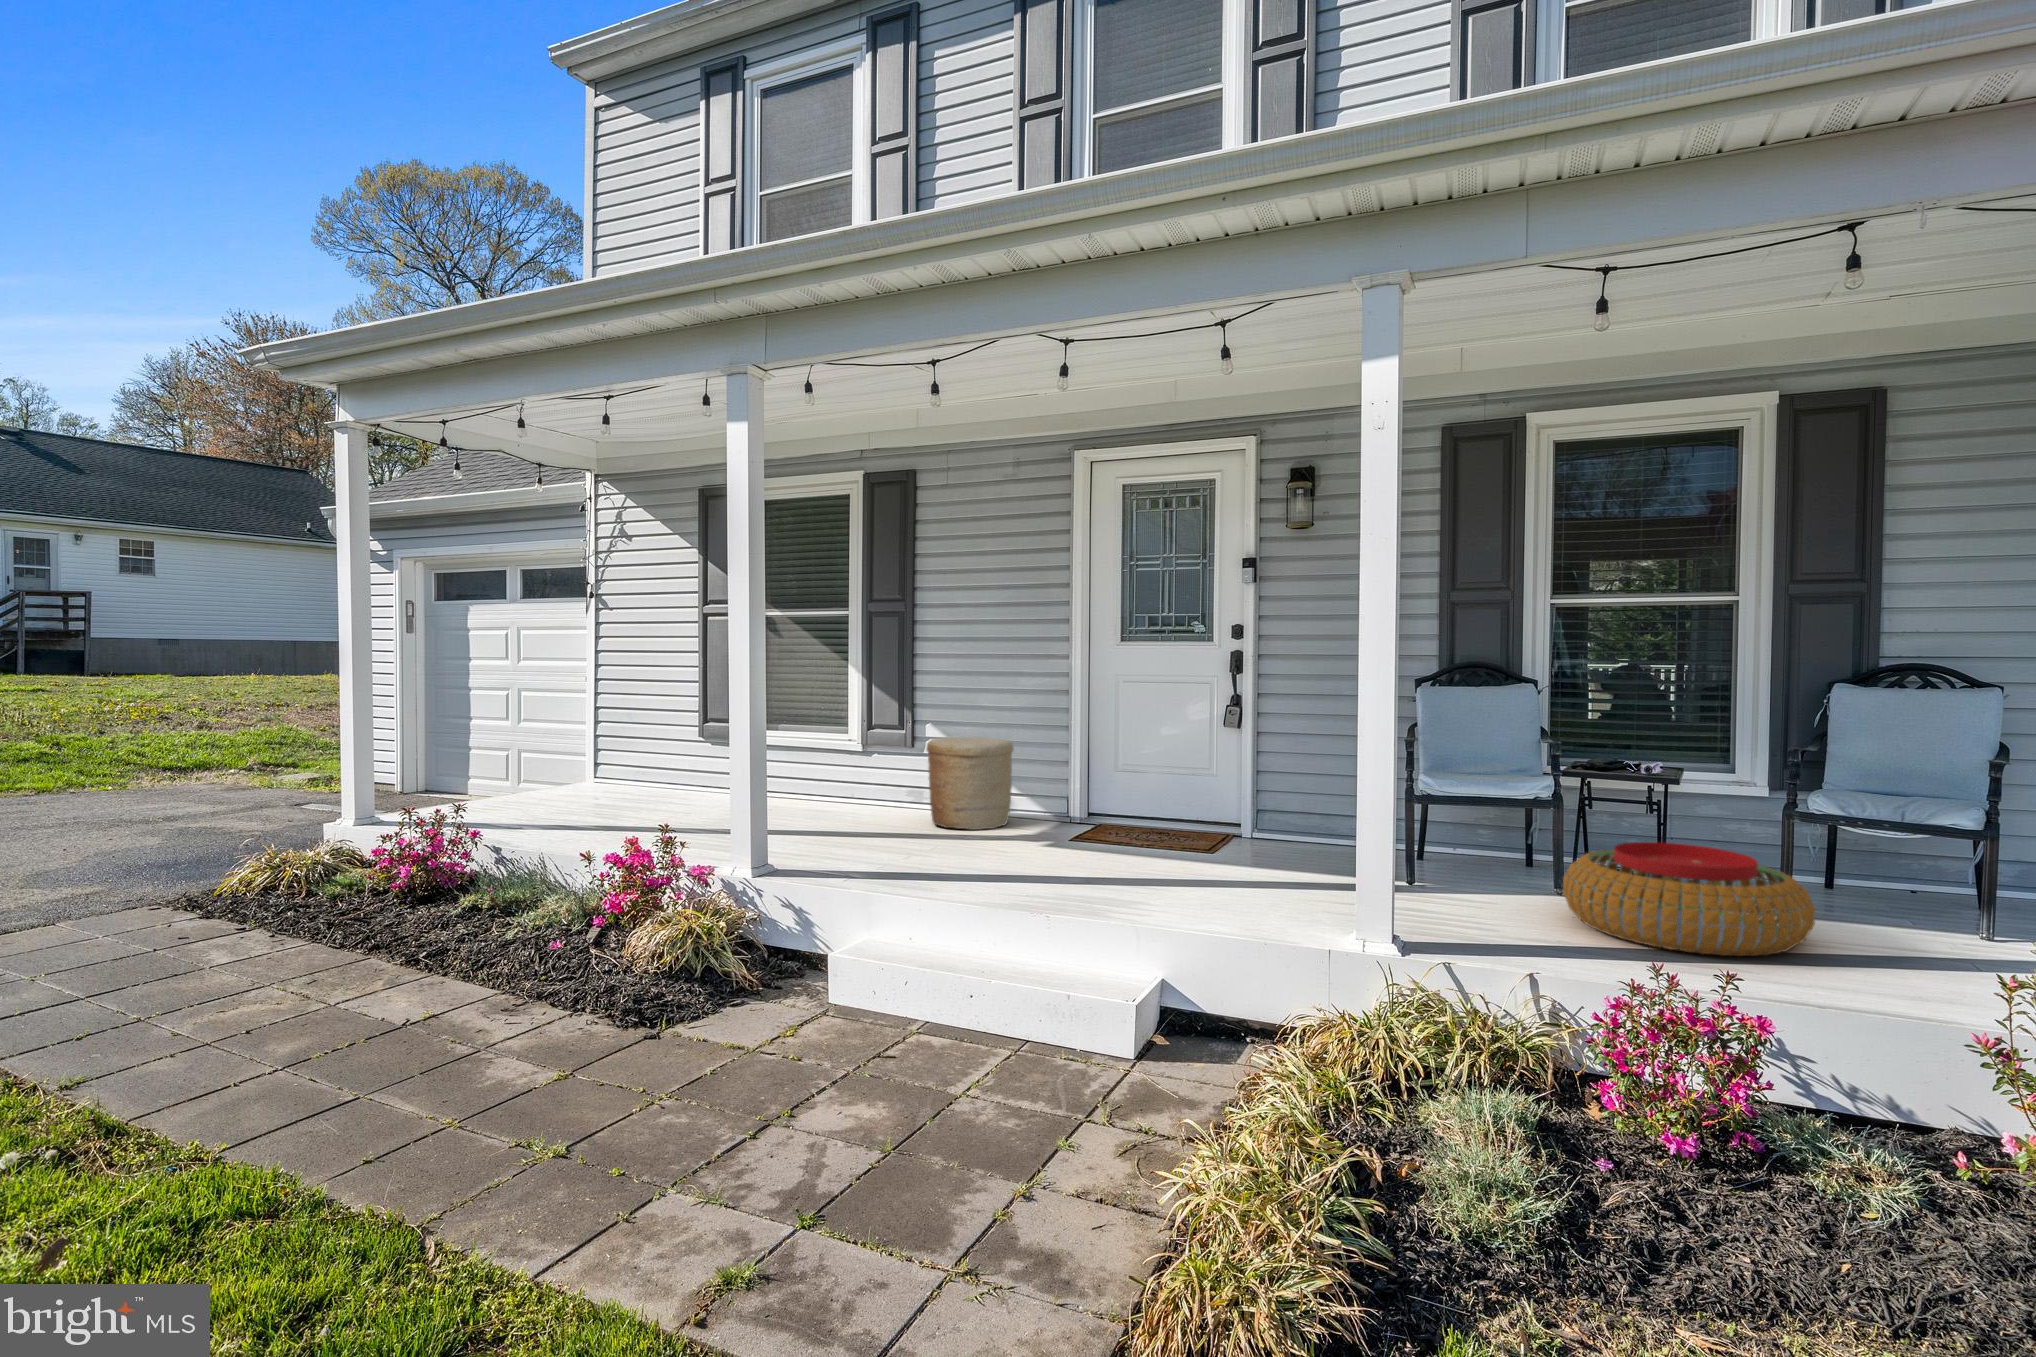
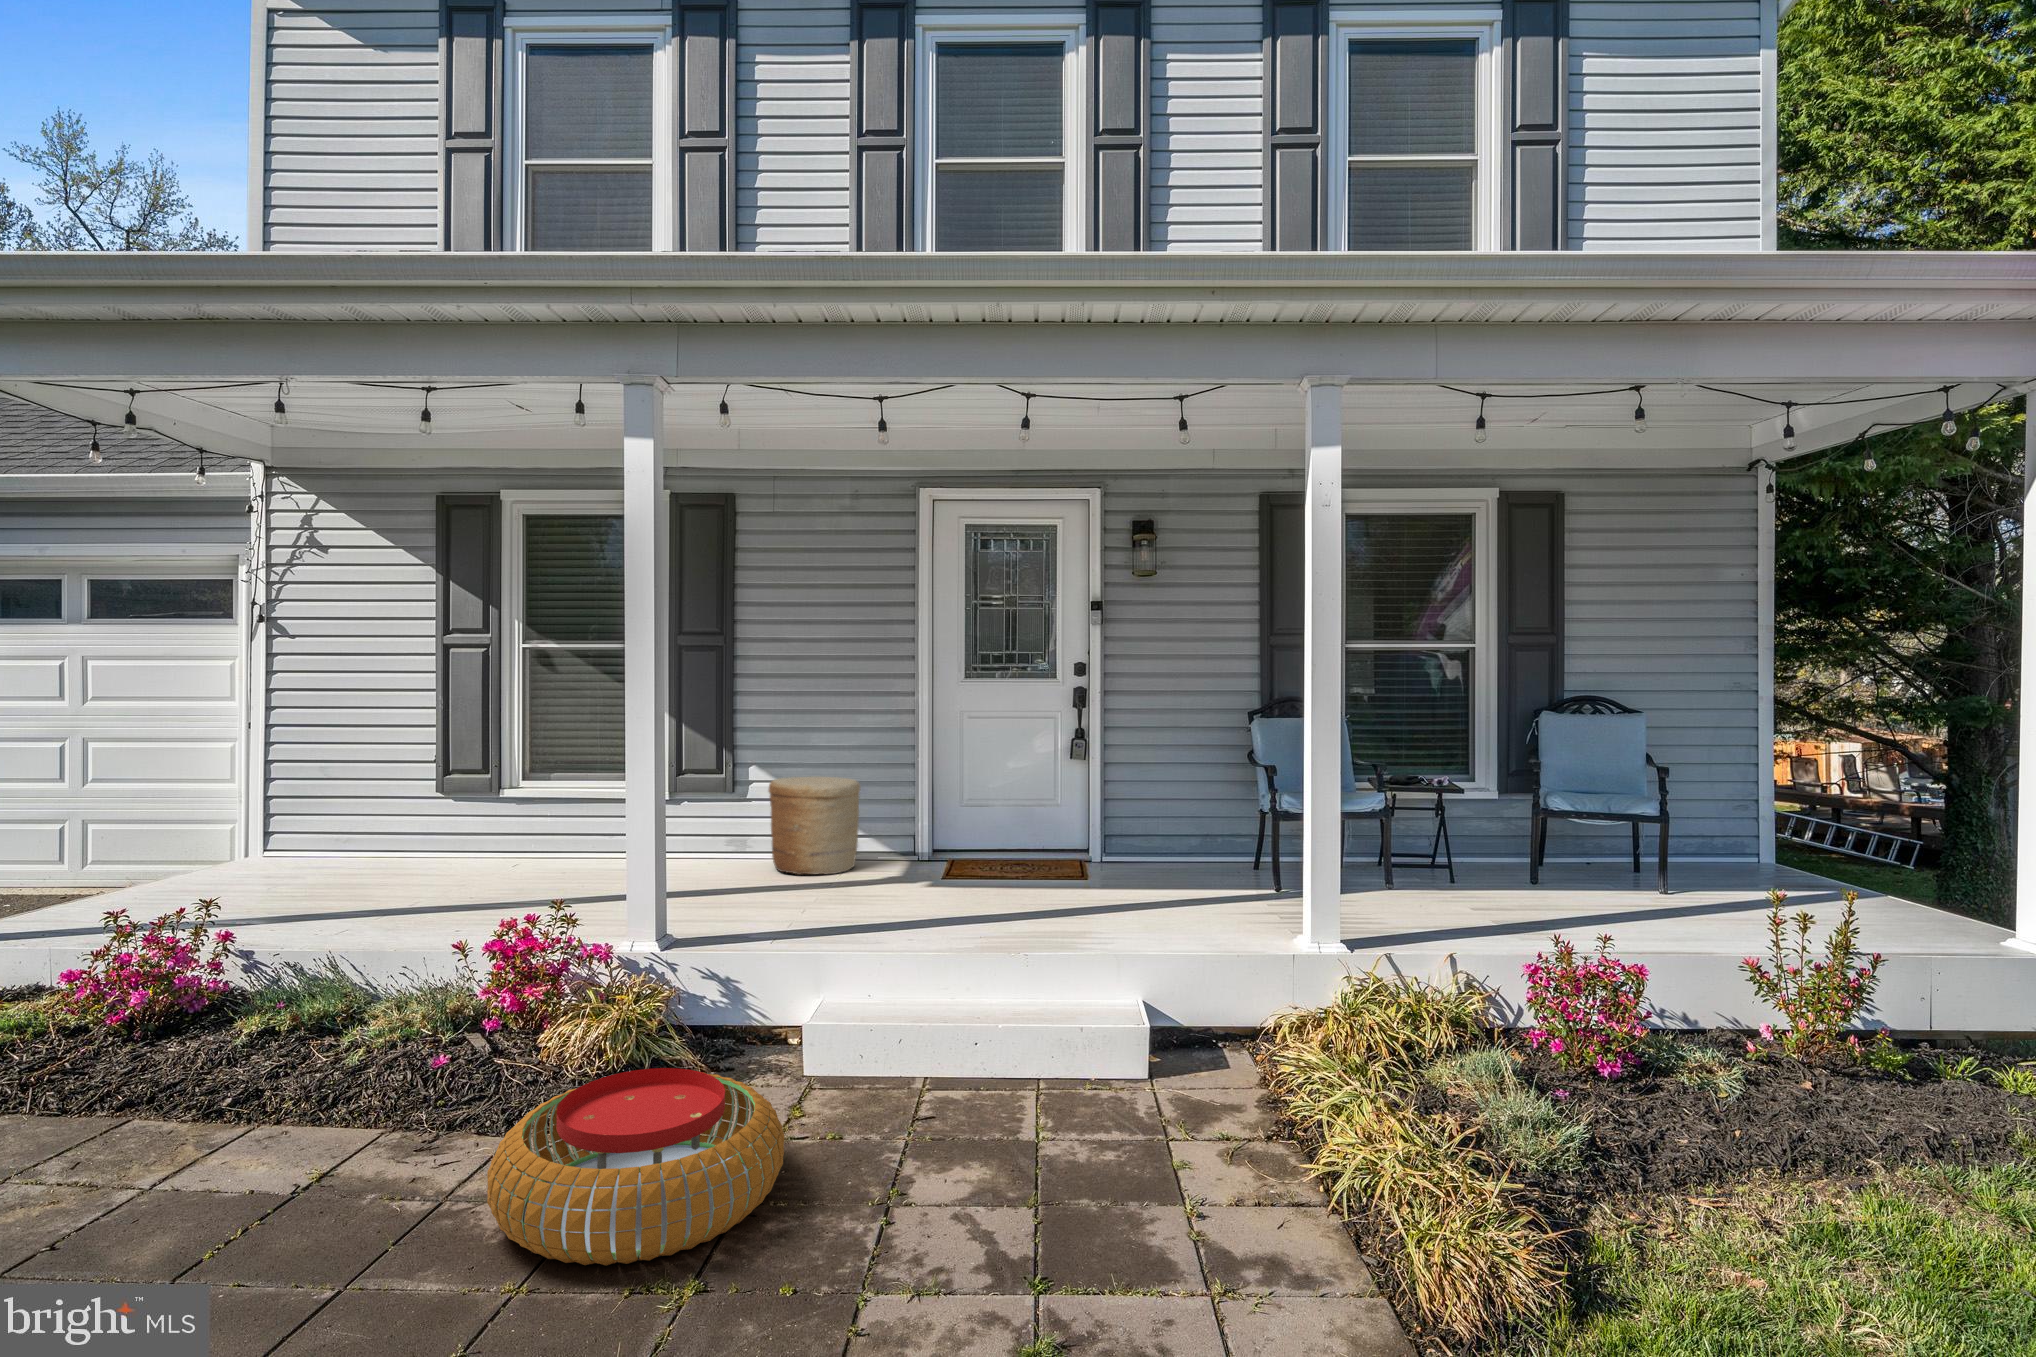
pouf: present [1563,842,1815,956] -> present [487,1068,784,1265]

